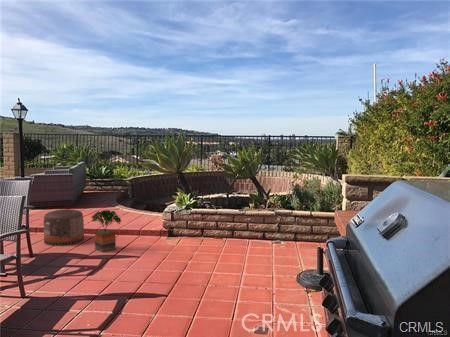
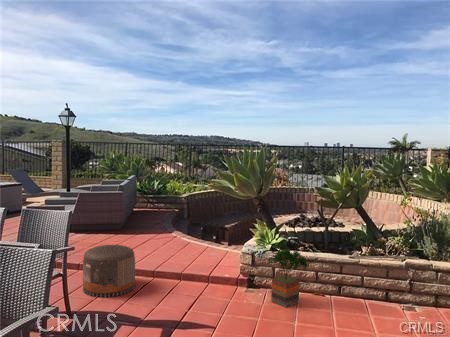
potted tree: present [92,210,121,252] -> present [268,249,309,307]

